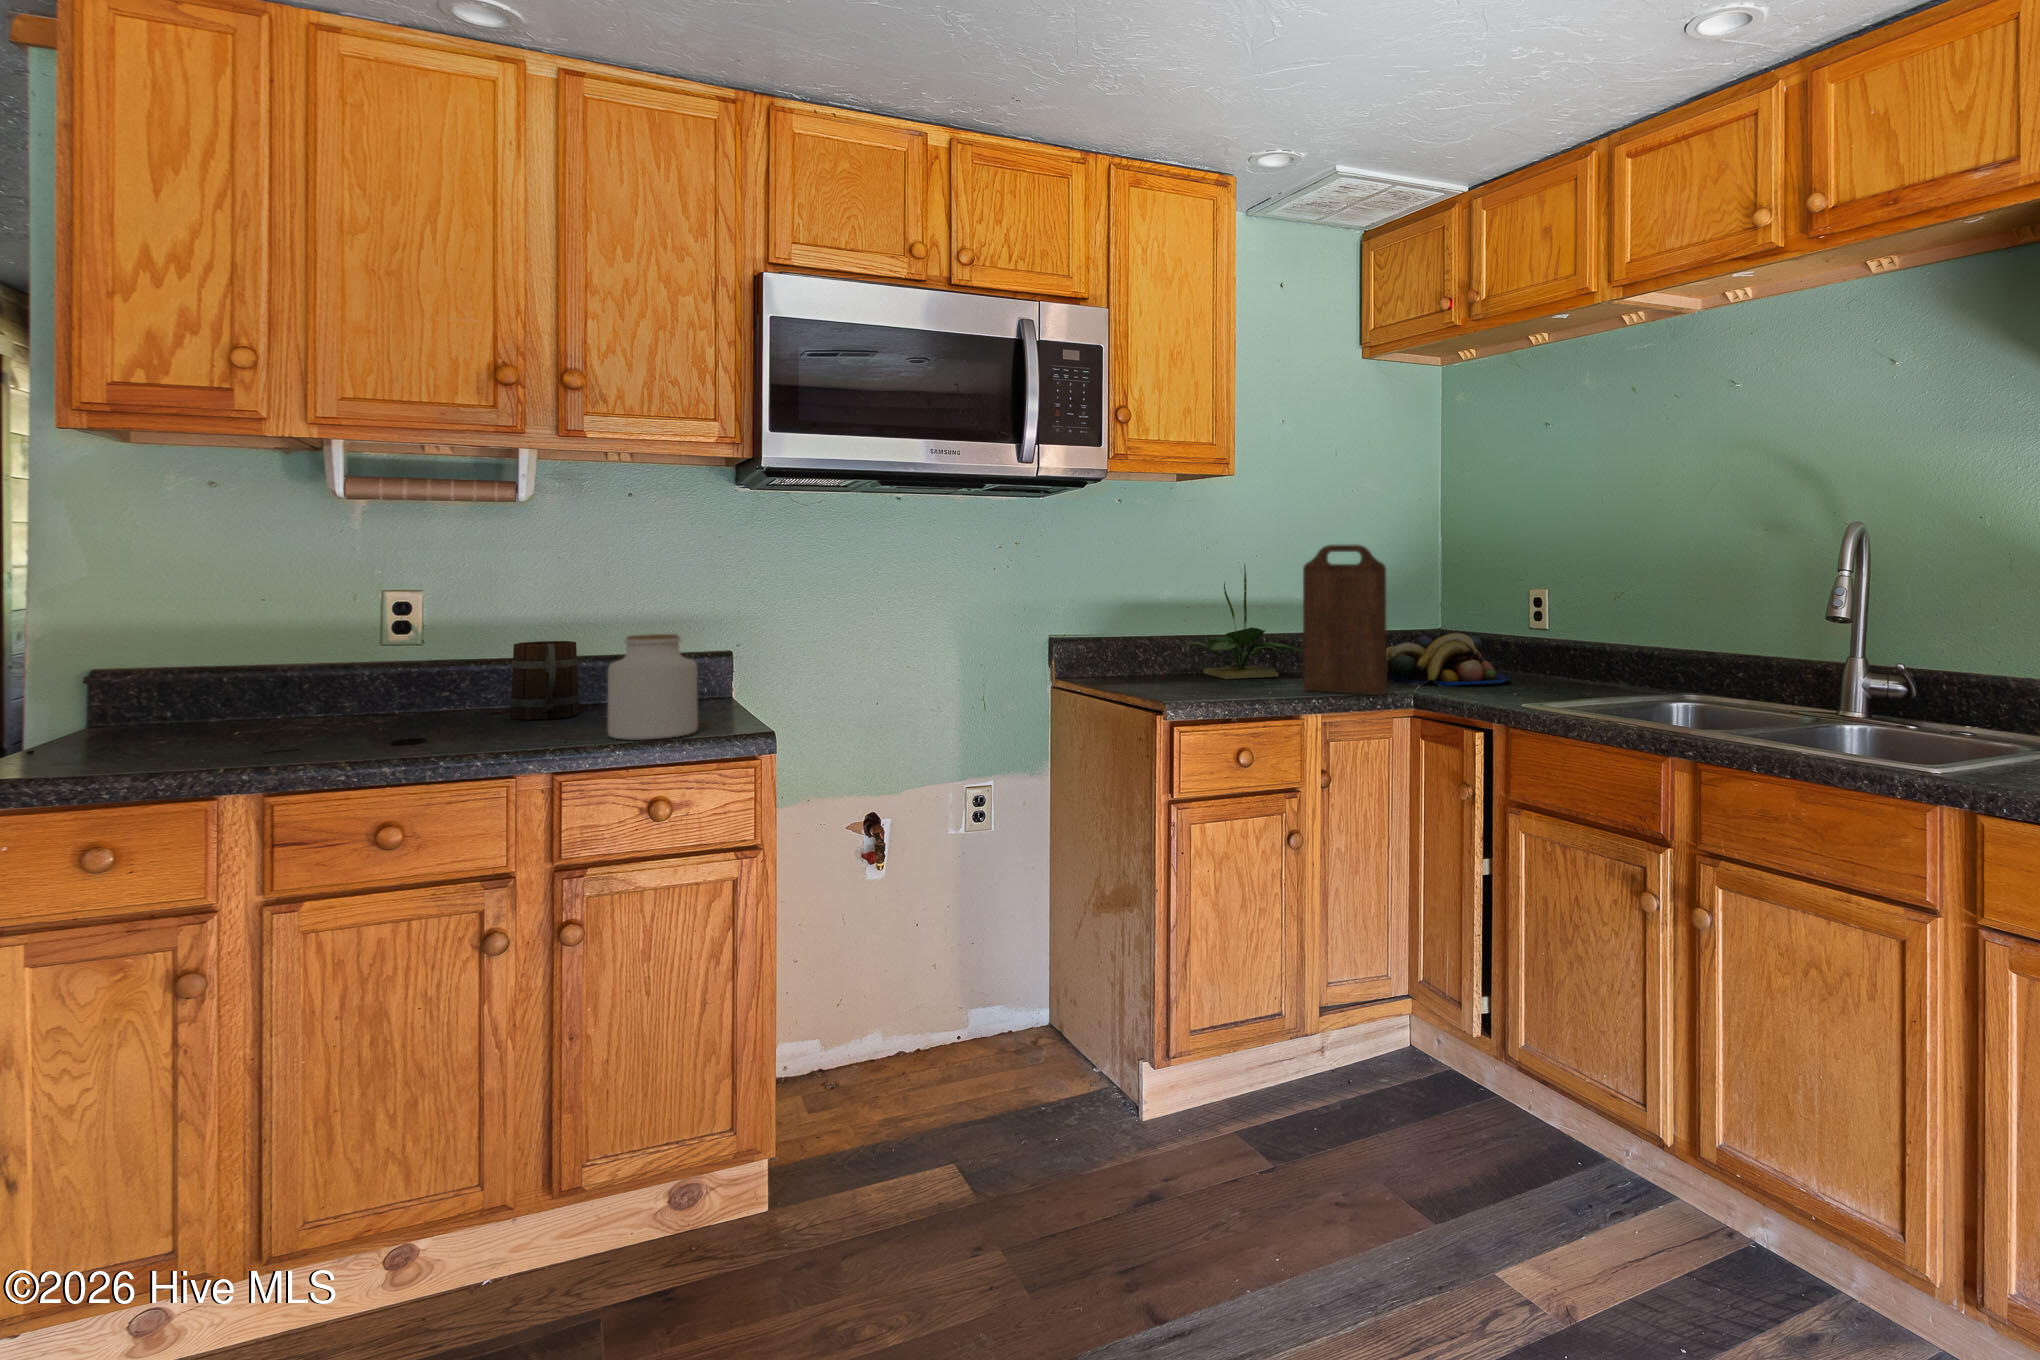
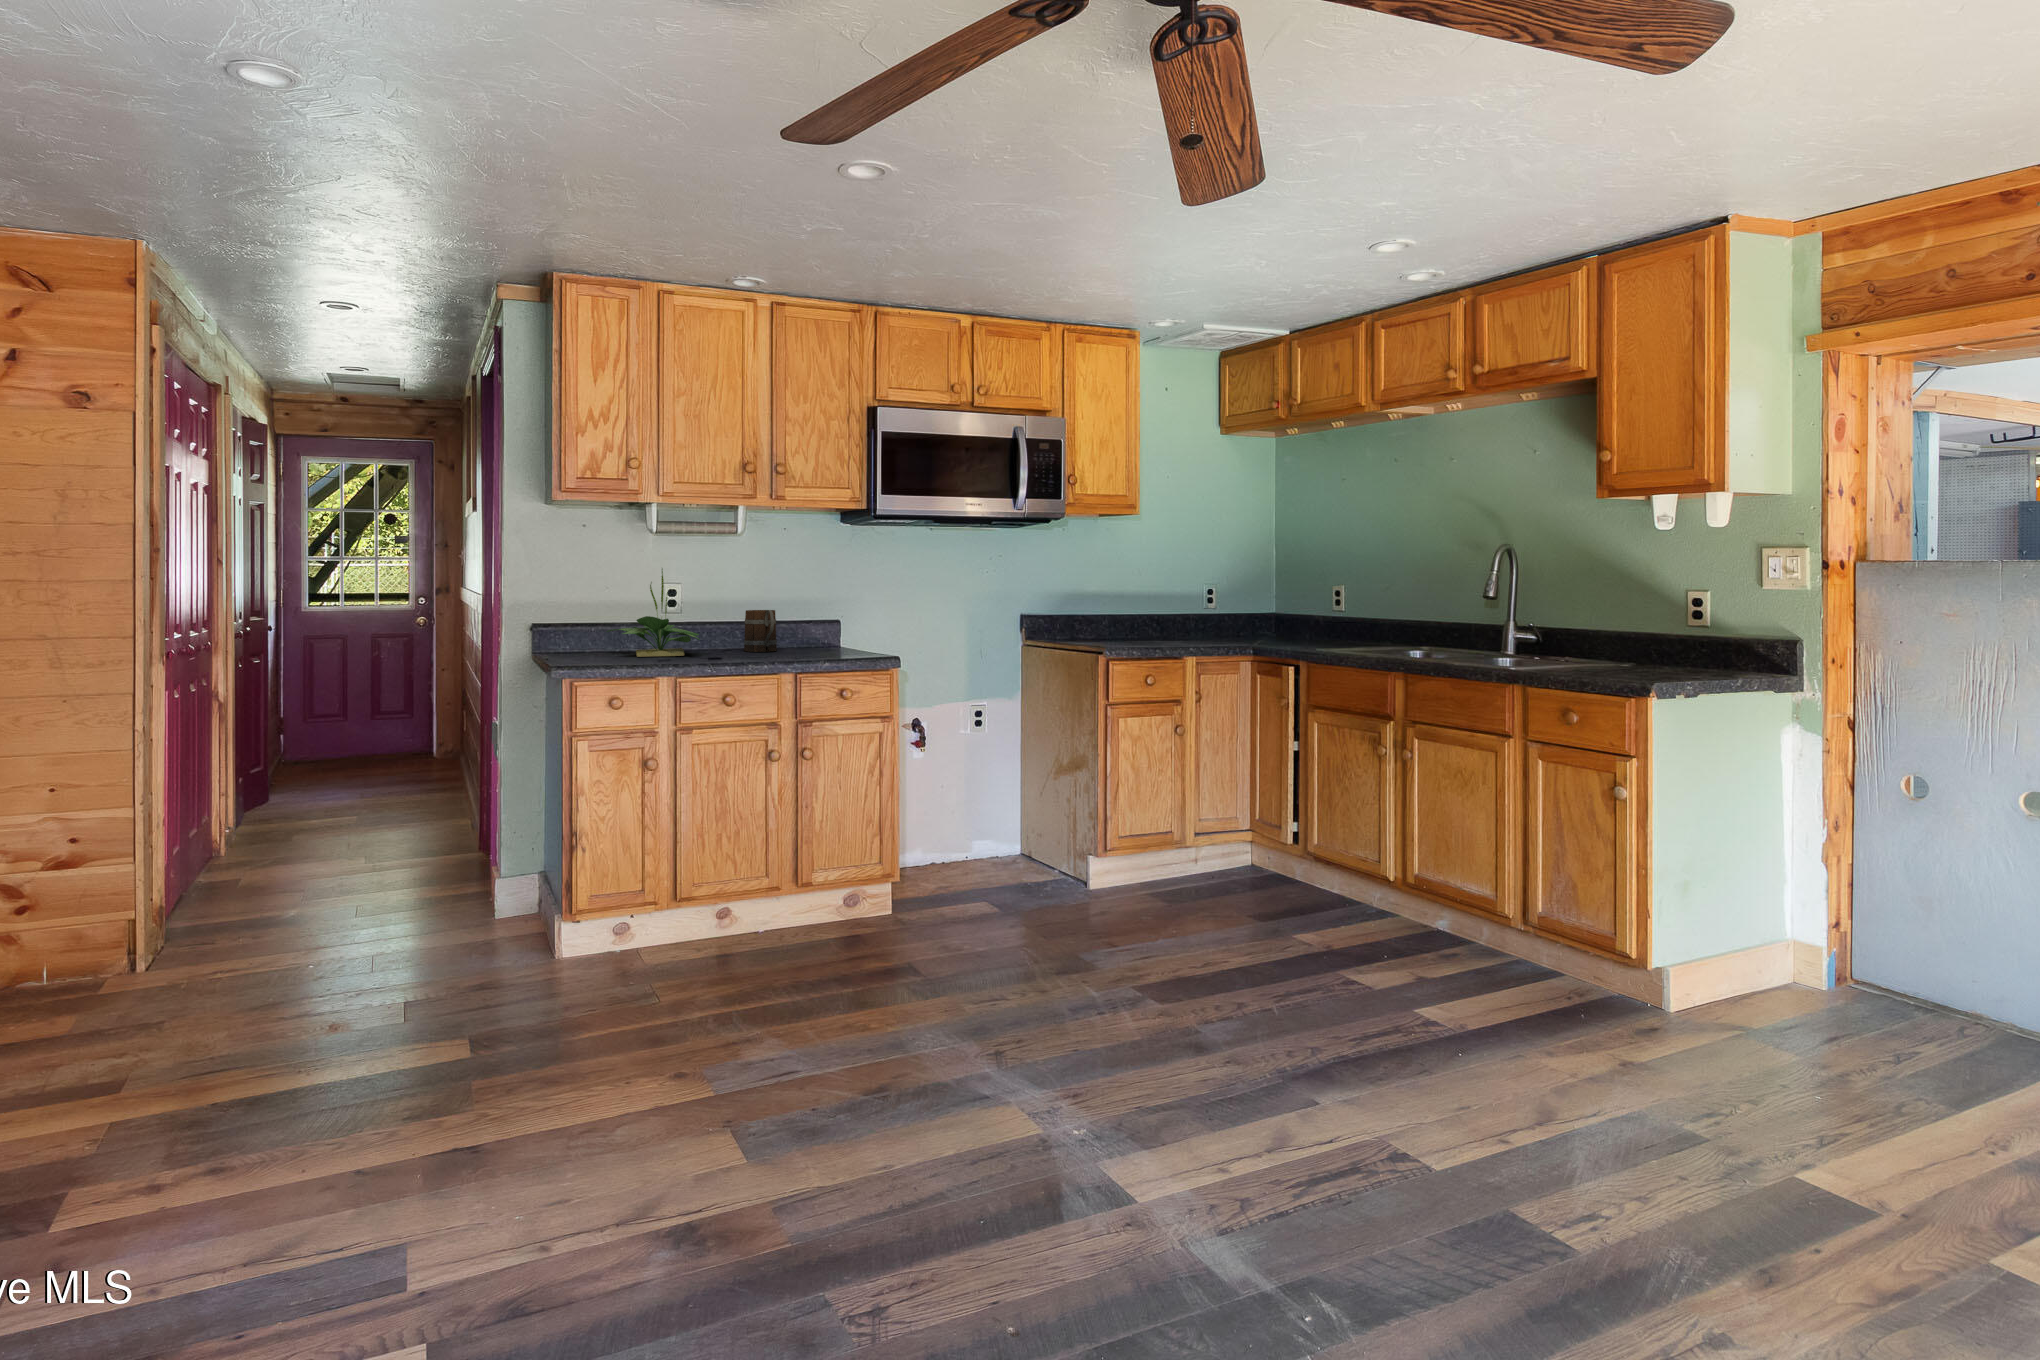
cutting board: present [1303,544,1386,695] -> none [1183,556,1234,646]
potted plant: present [1173,565,1303,679] -> present [607,569,699,657]
fruit bowl: present [1386,632,1510,686] -> none [1232,613,1316,645]
jar: present [608,634,698,740] -> none [813,604,857,658]

